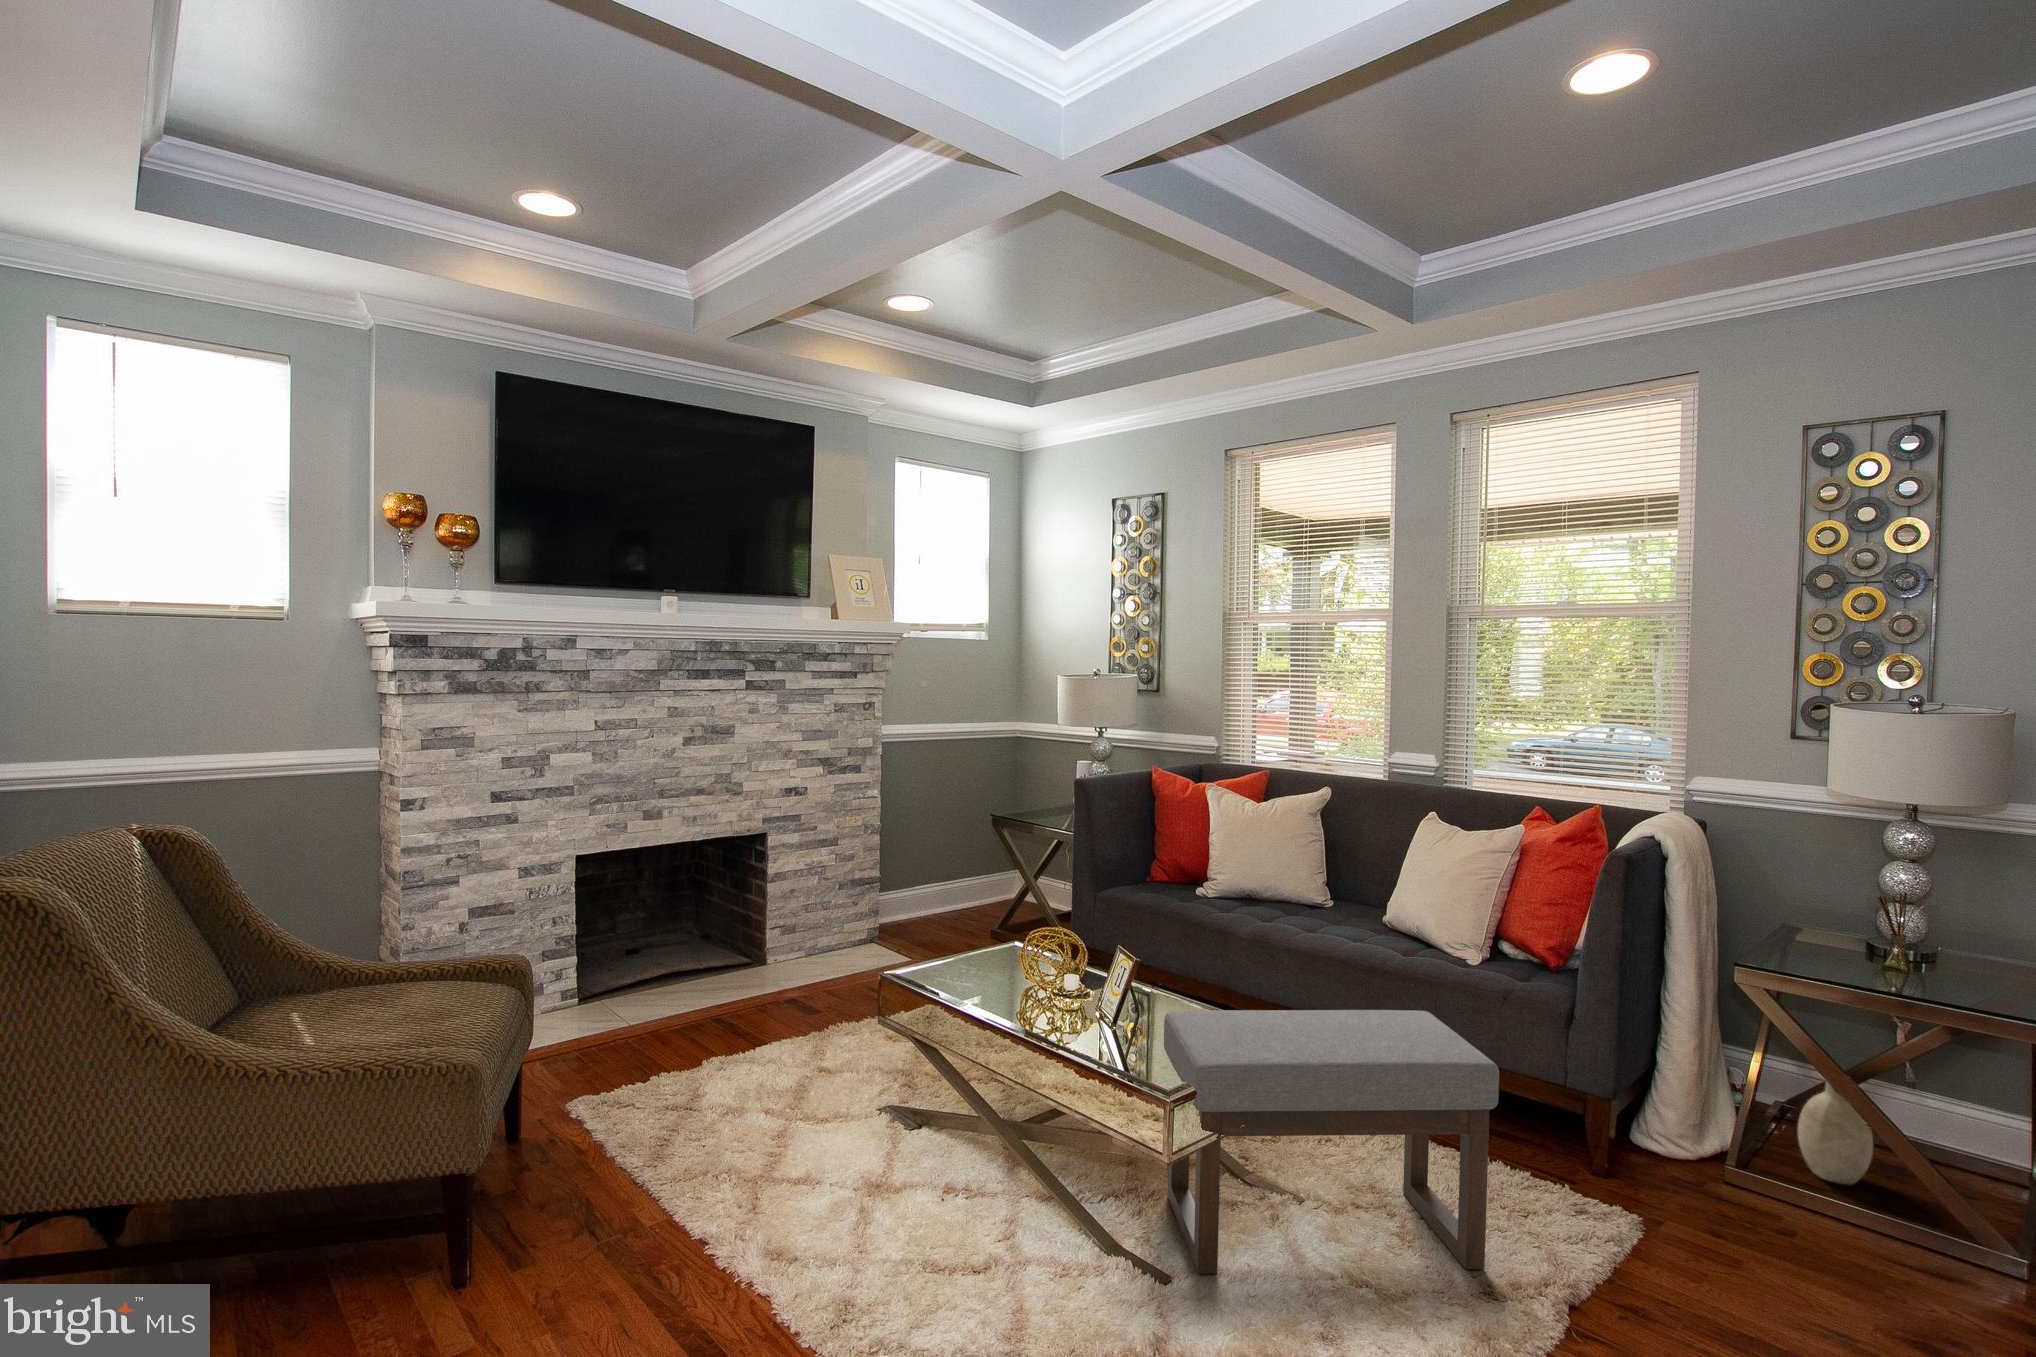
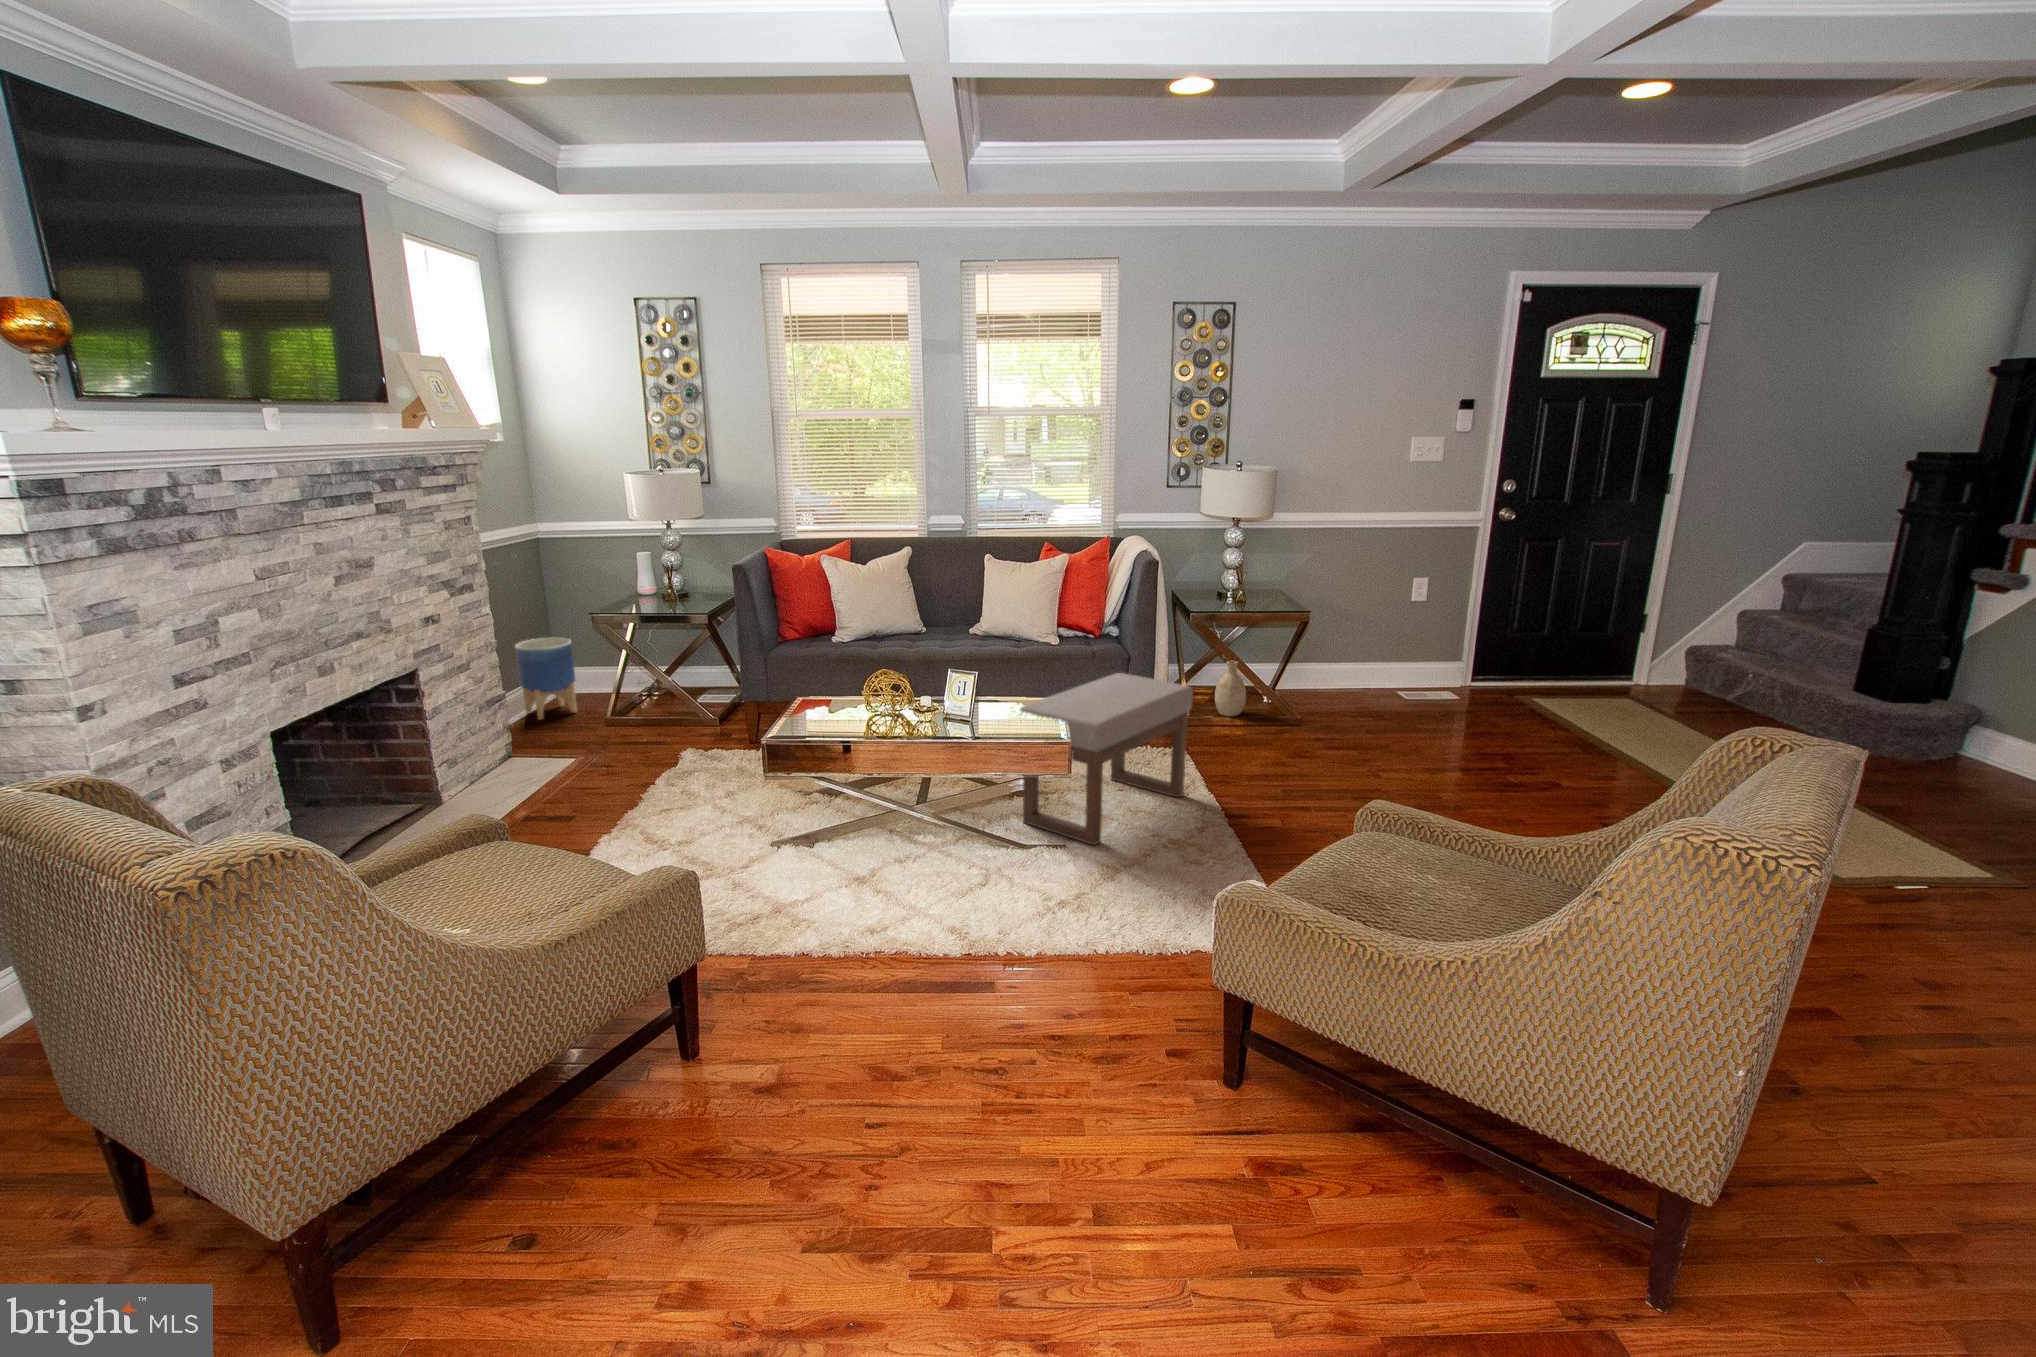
planter: none [943,835,996,918] -> present [515,638,577,720]

